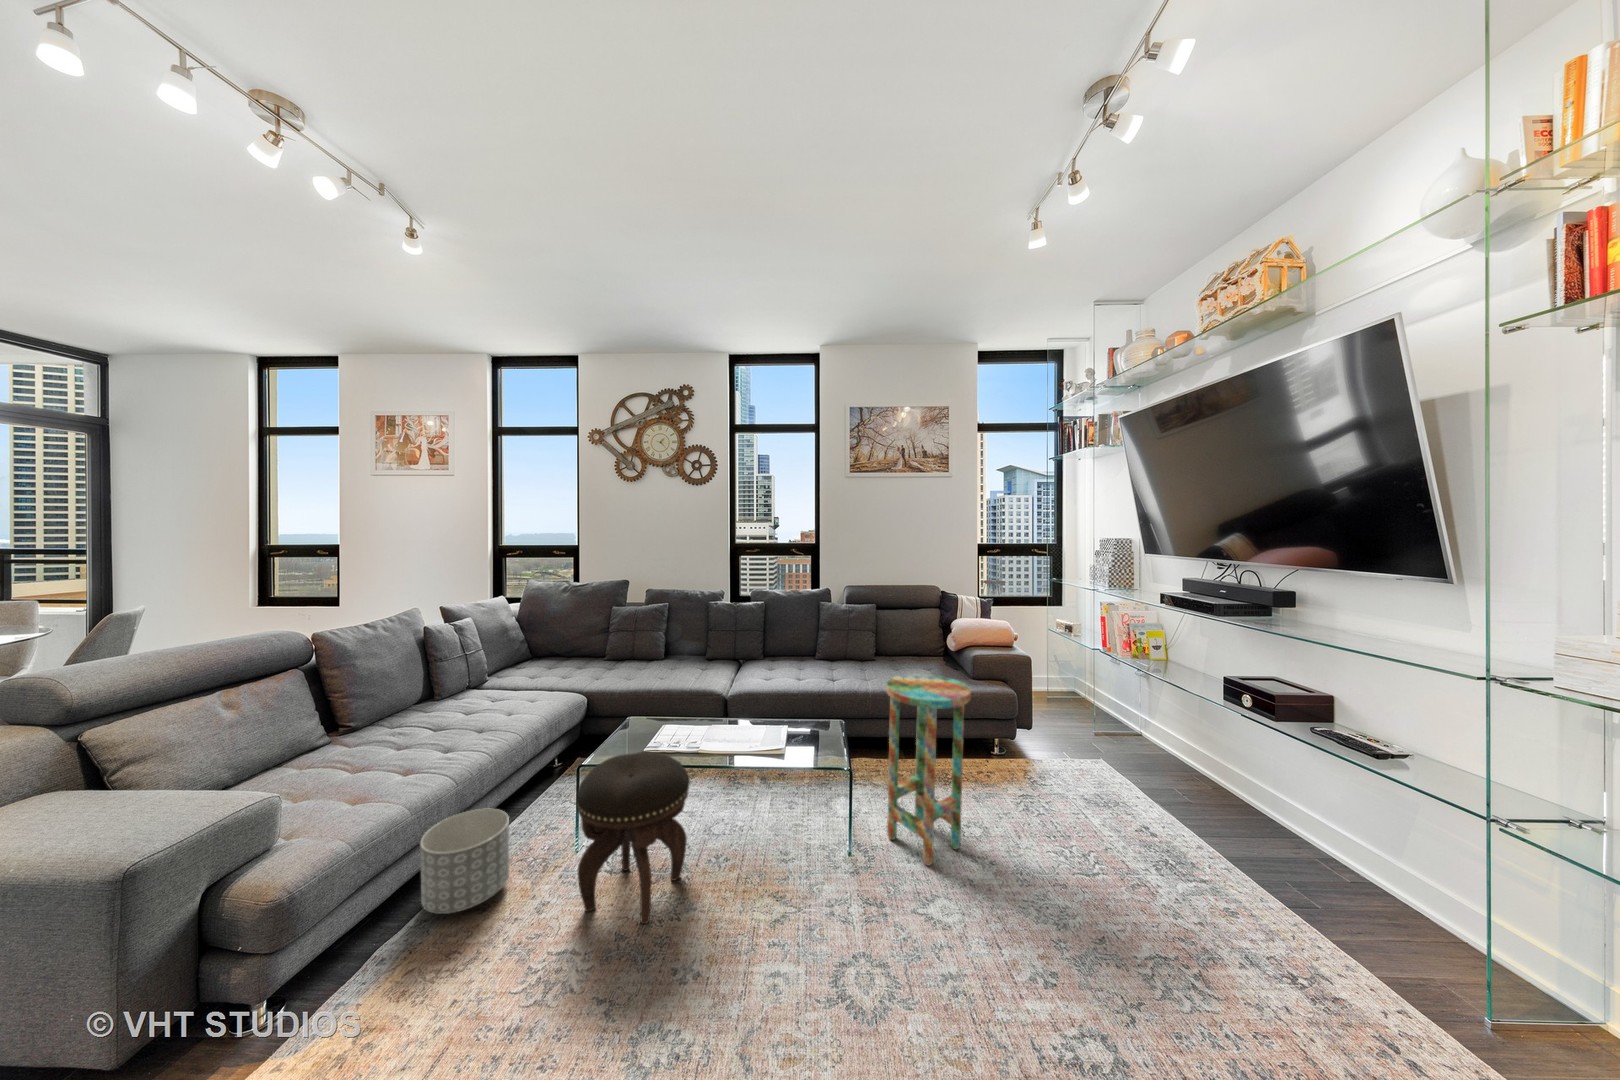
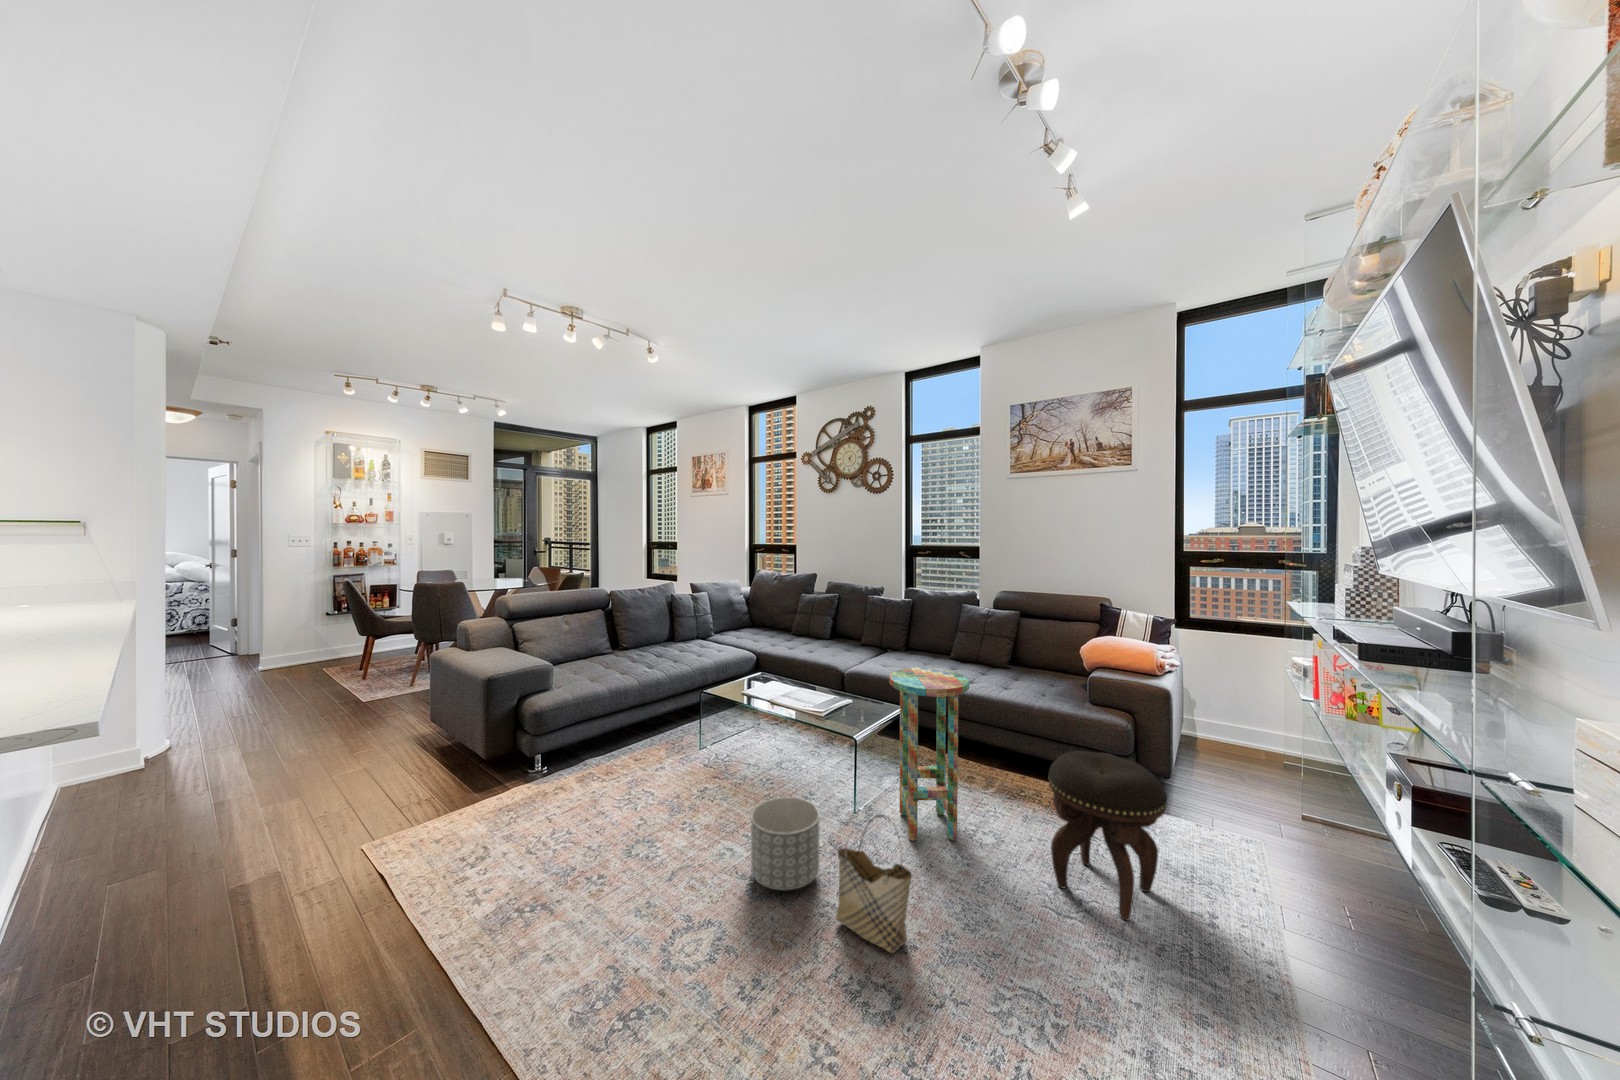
footstool: present [577,751,690,924] -> present [1049,751,1167,920]
planter: present [420,809,509,914] -> present [751,797,820,890]
woven basket: none [969,857,1063,1013] -> present [836,815,912,953]

